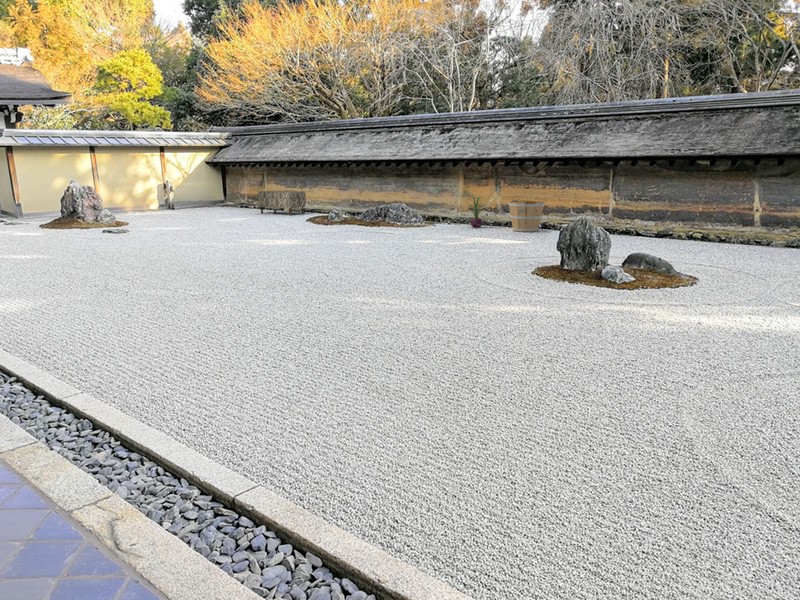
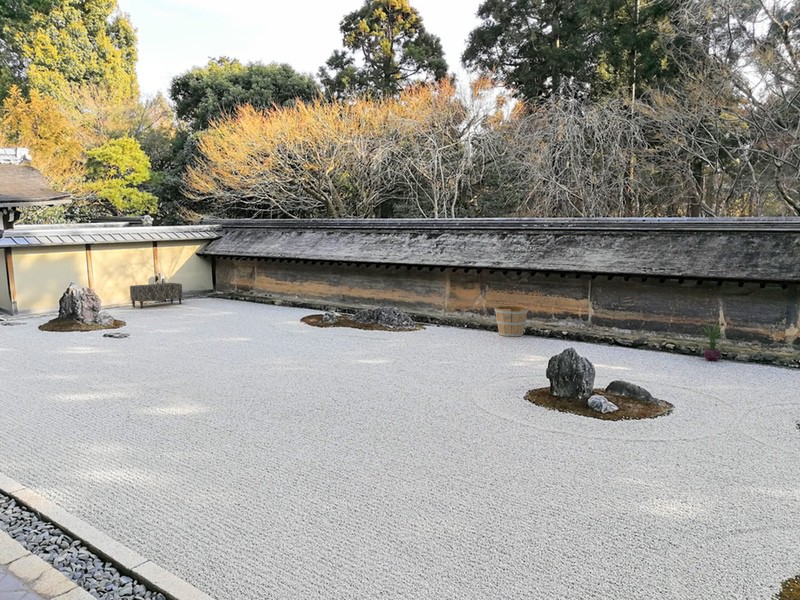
bench: present [258,191,306,215] -> present [130,283,182,308]
decorative plant: present [470,196,482,228] -> present [698,321,724,361]

